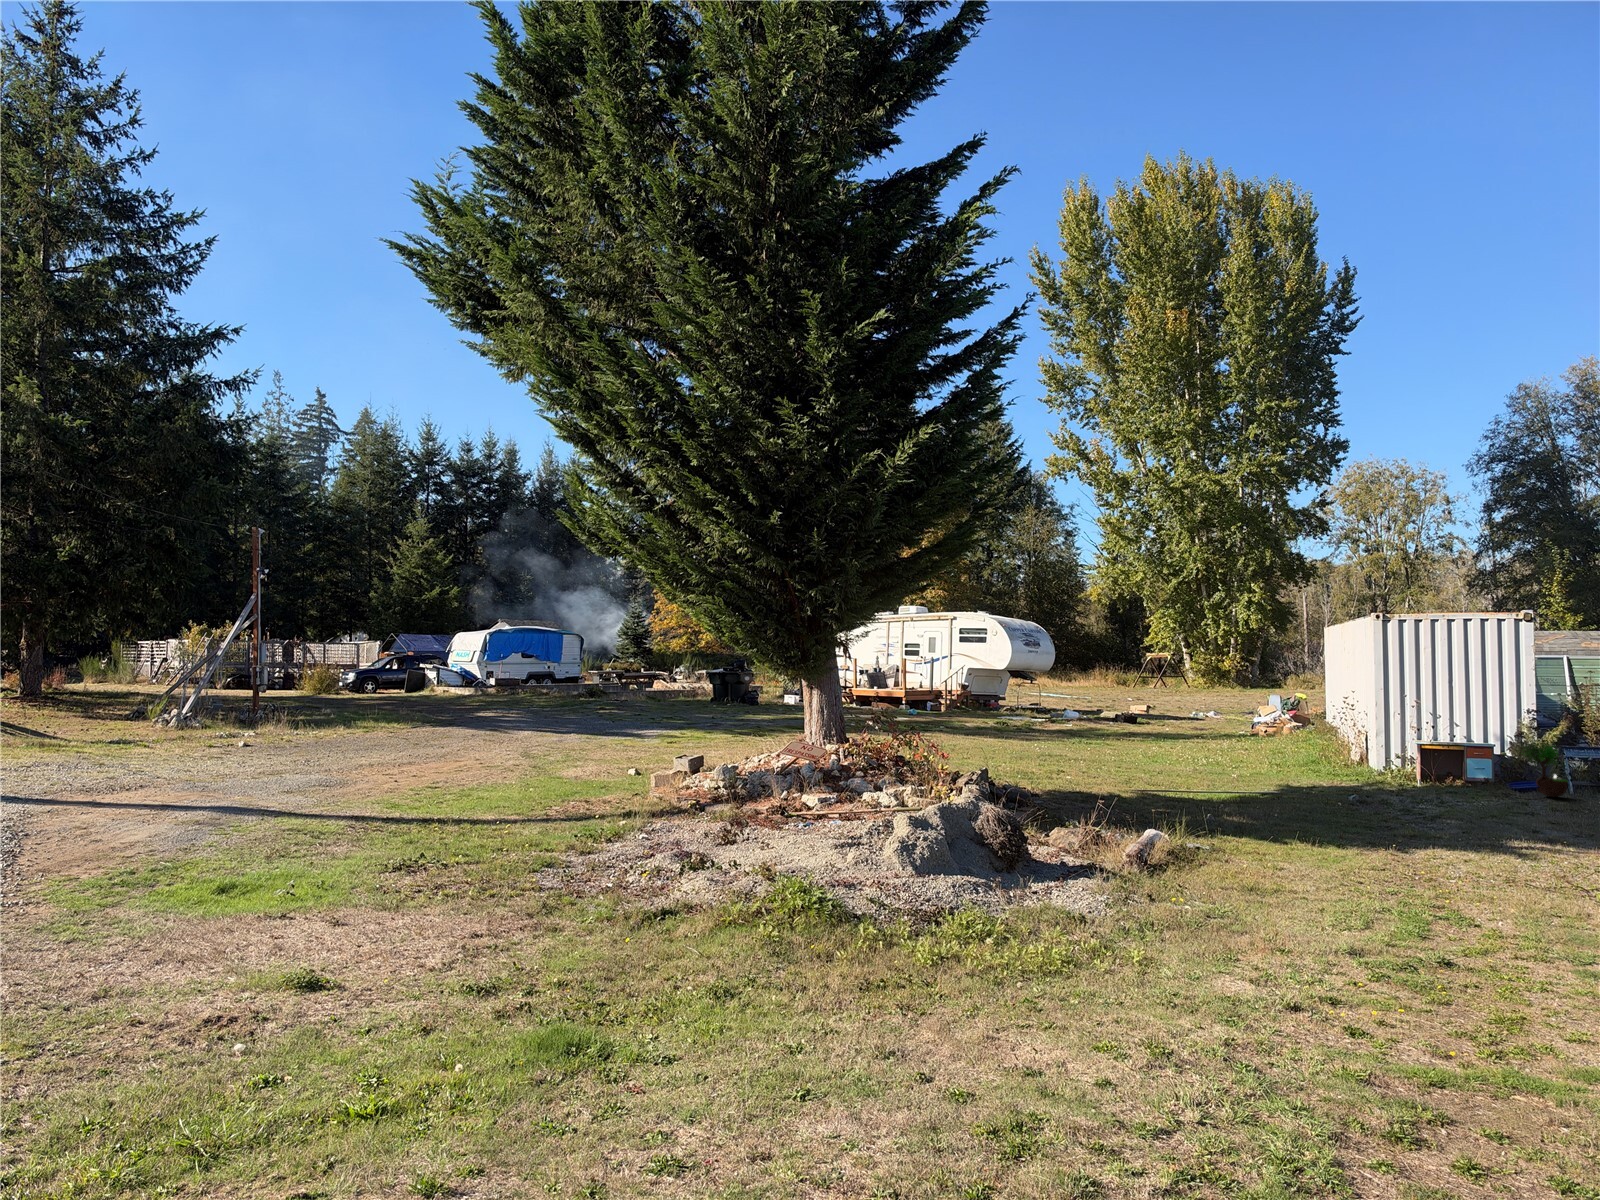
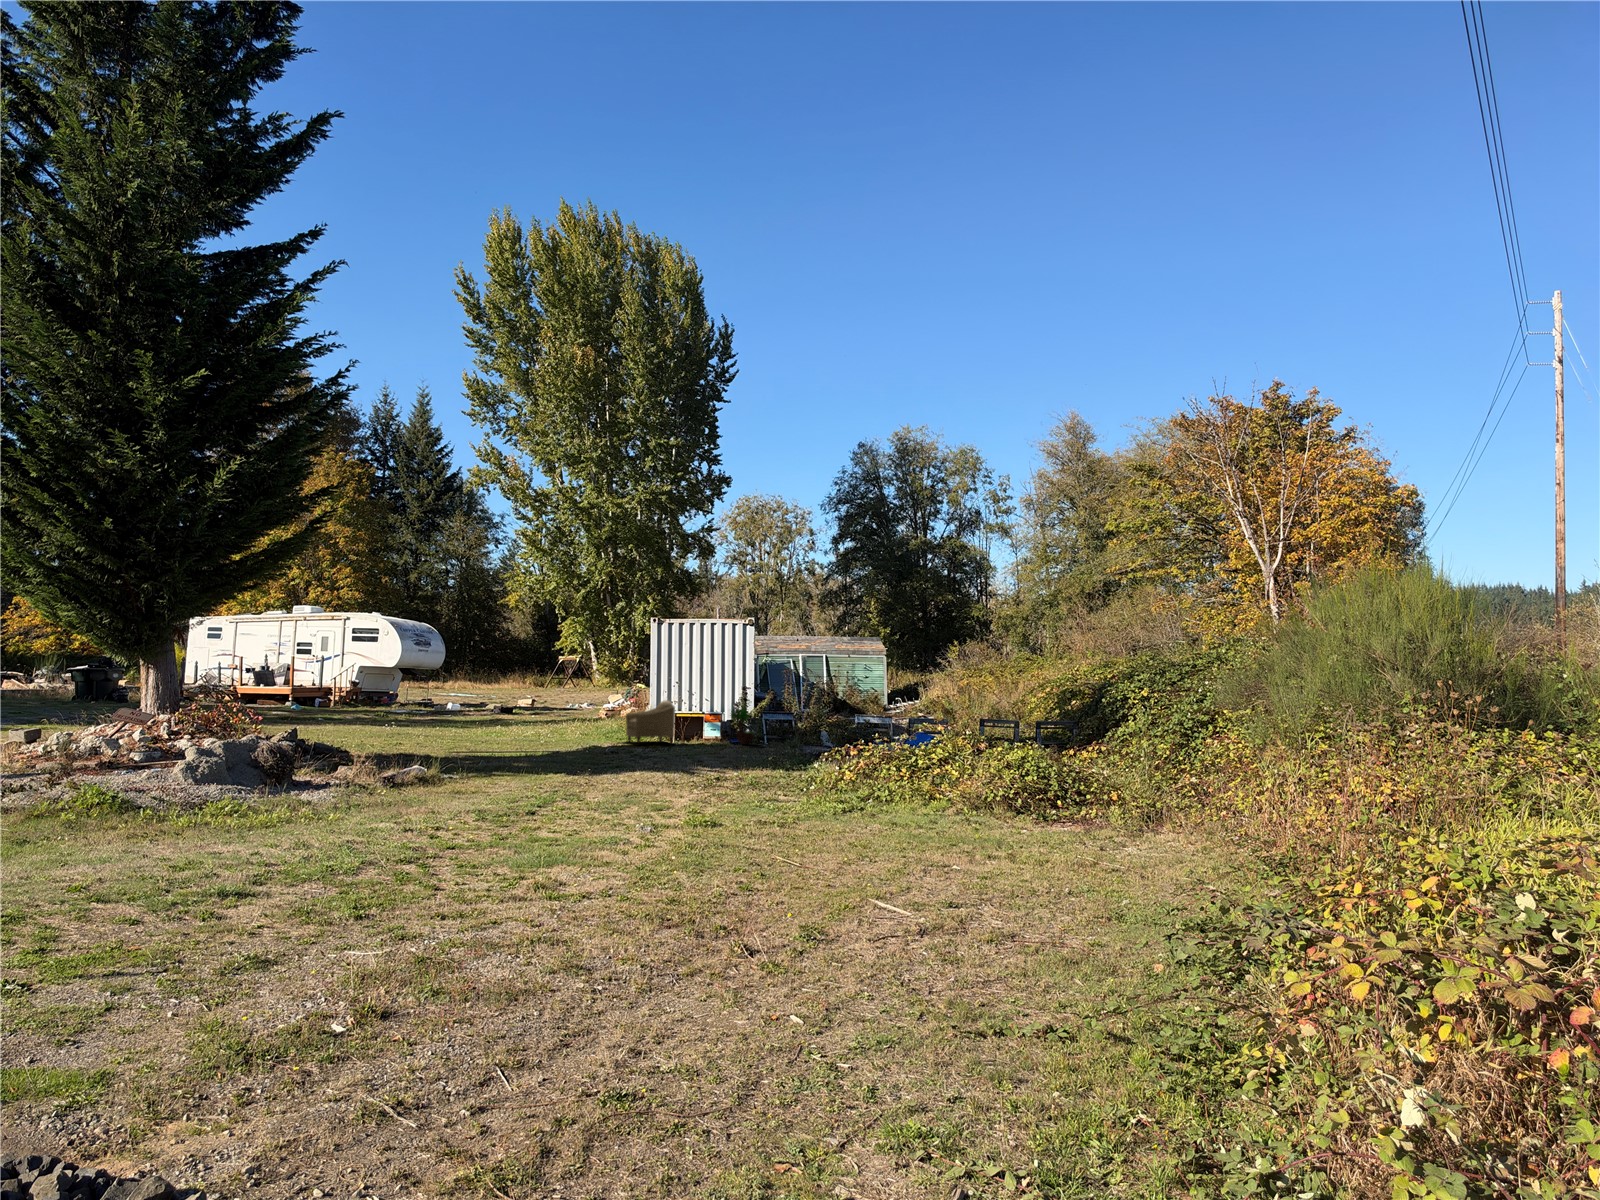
chair: none [1347,727,1429,788] -> present [626,700,675,743]

